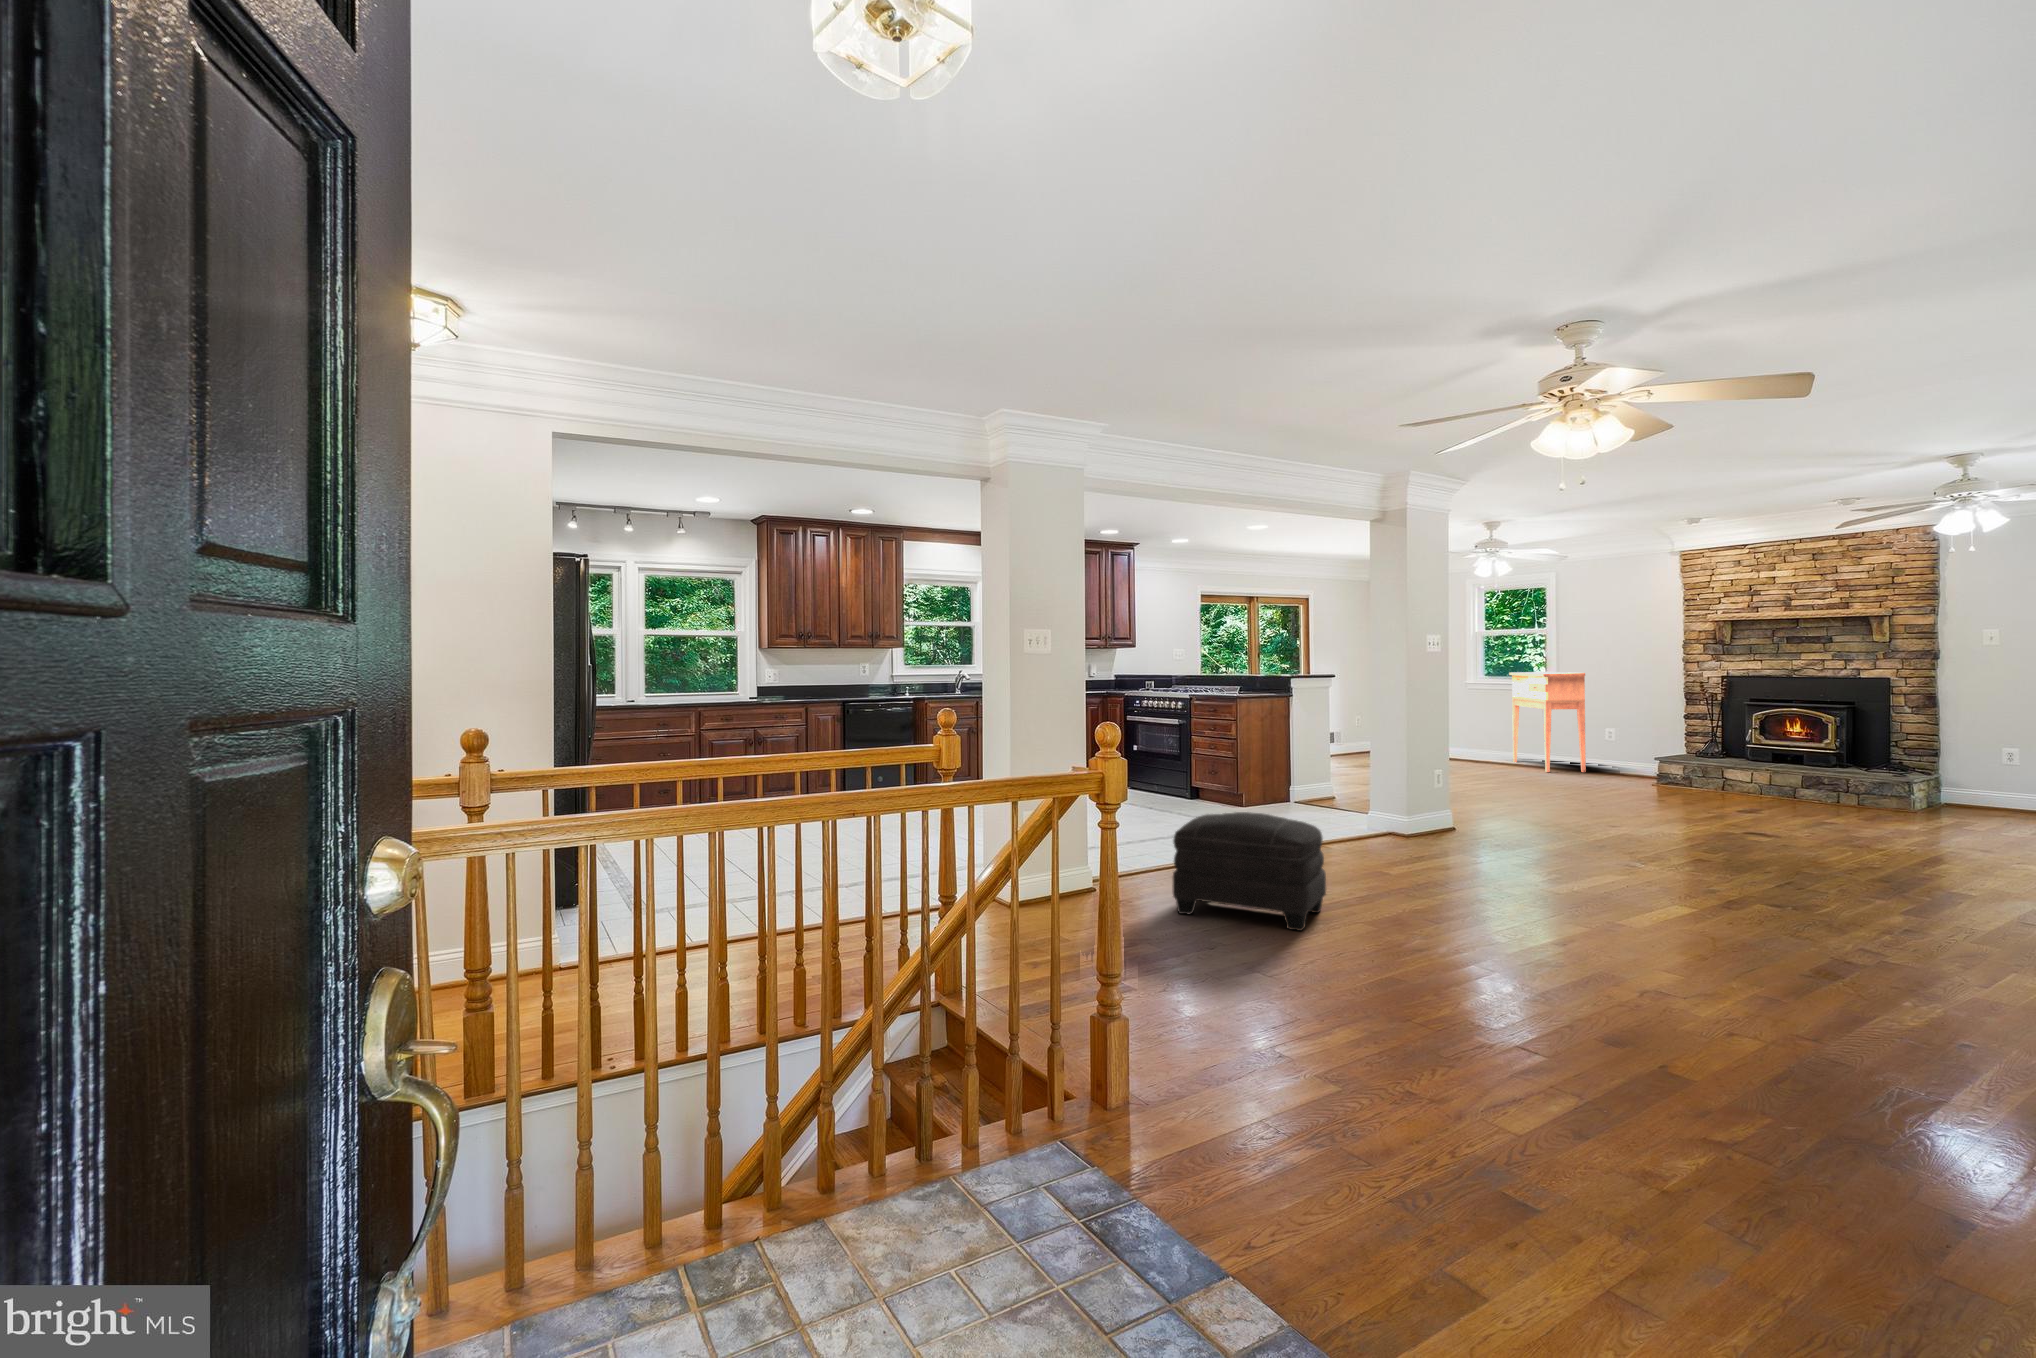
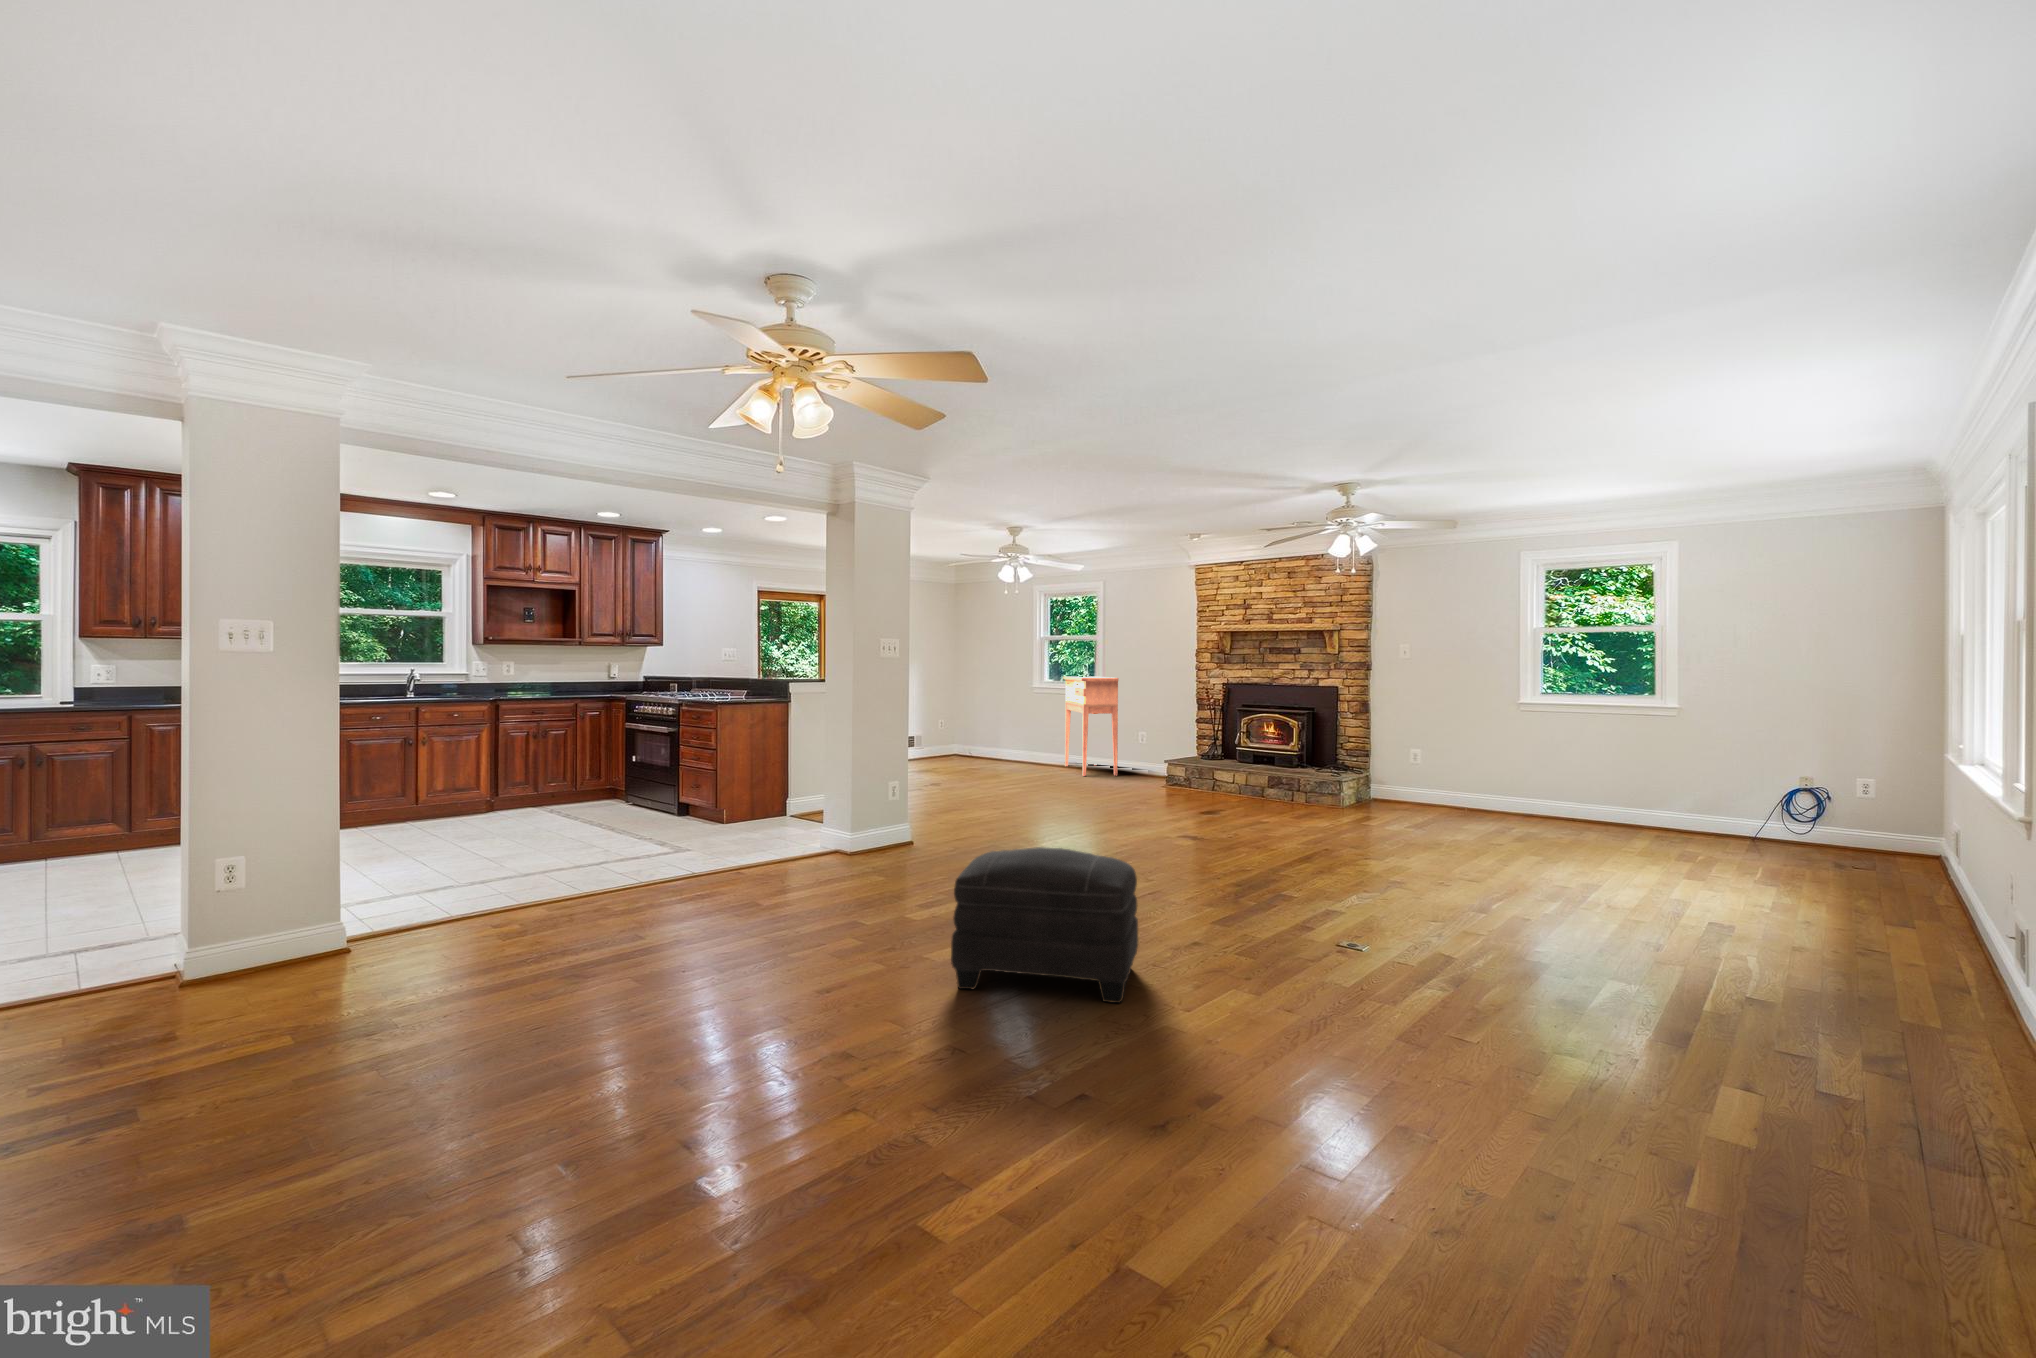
ottoman: present [1173,812,1326,931] -> present [951,847,1138,1003]

